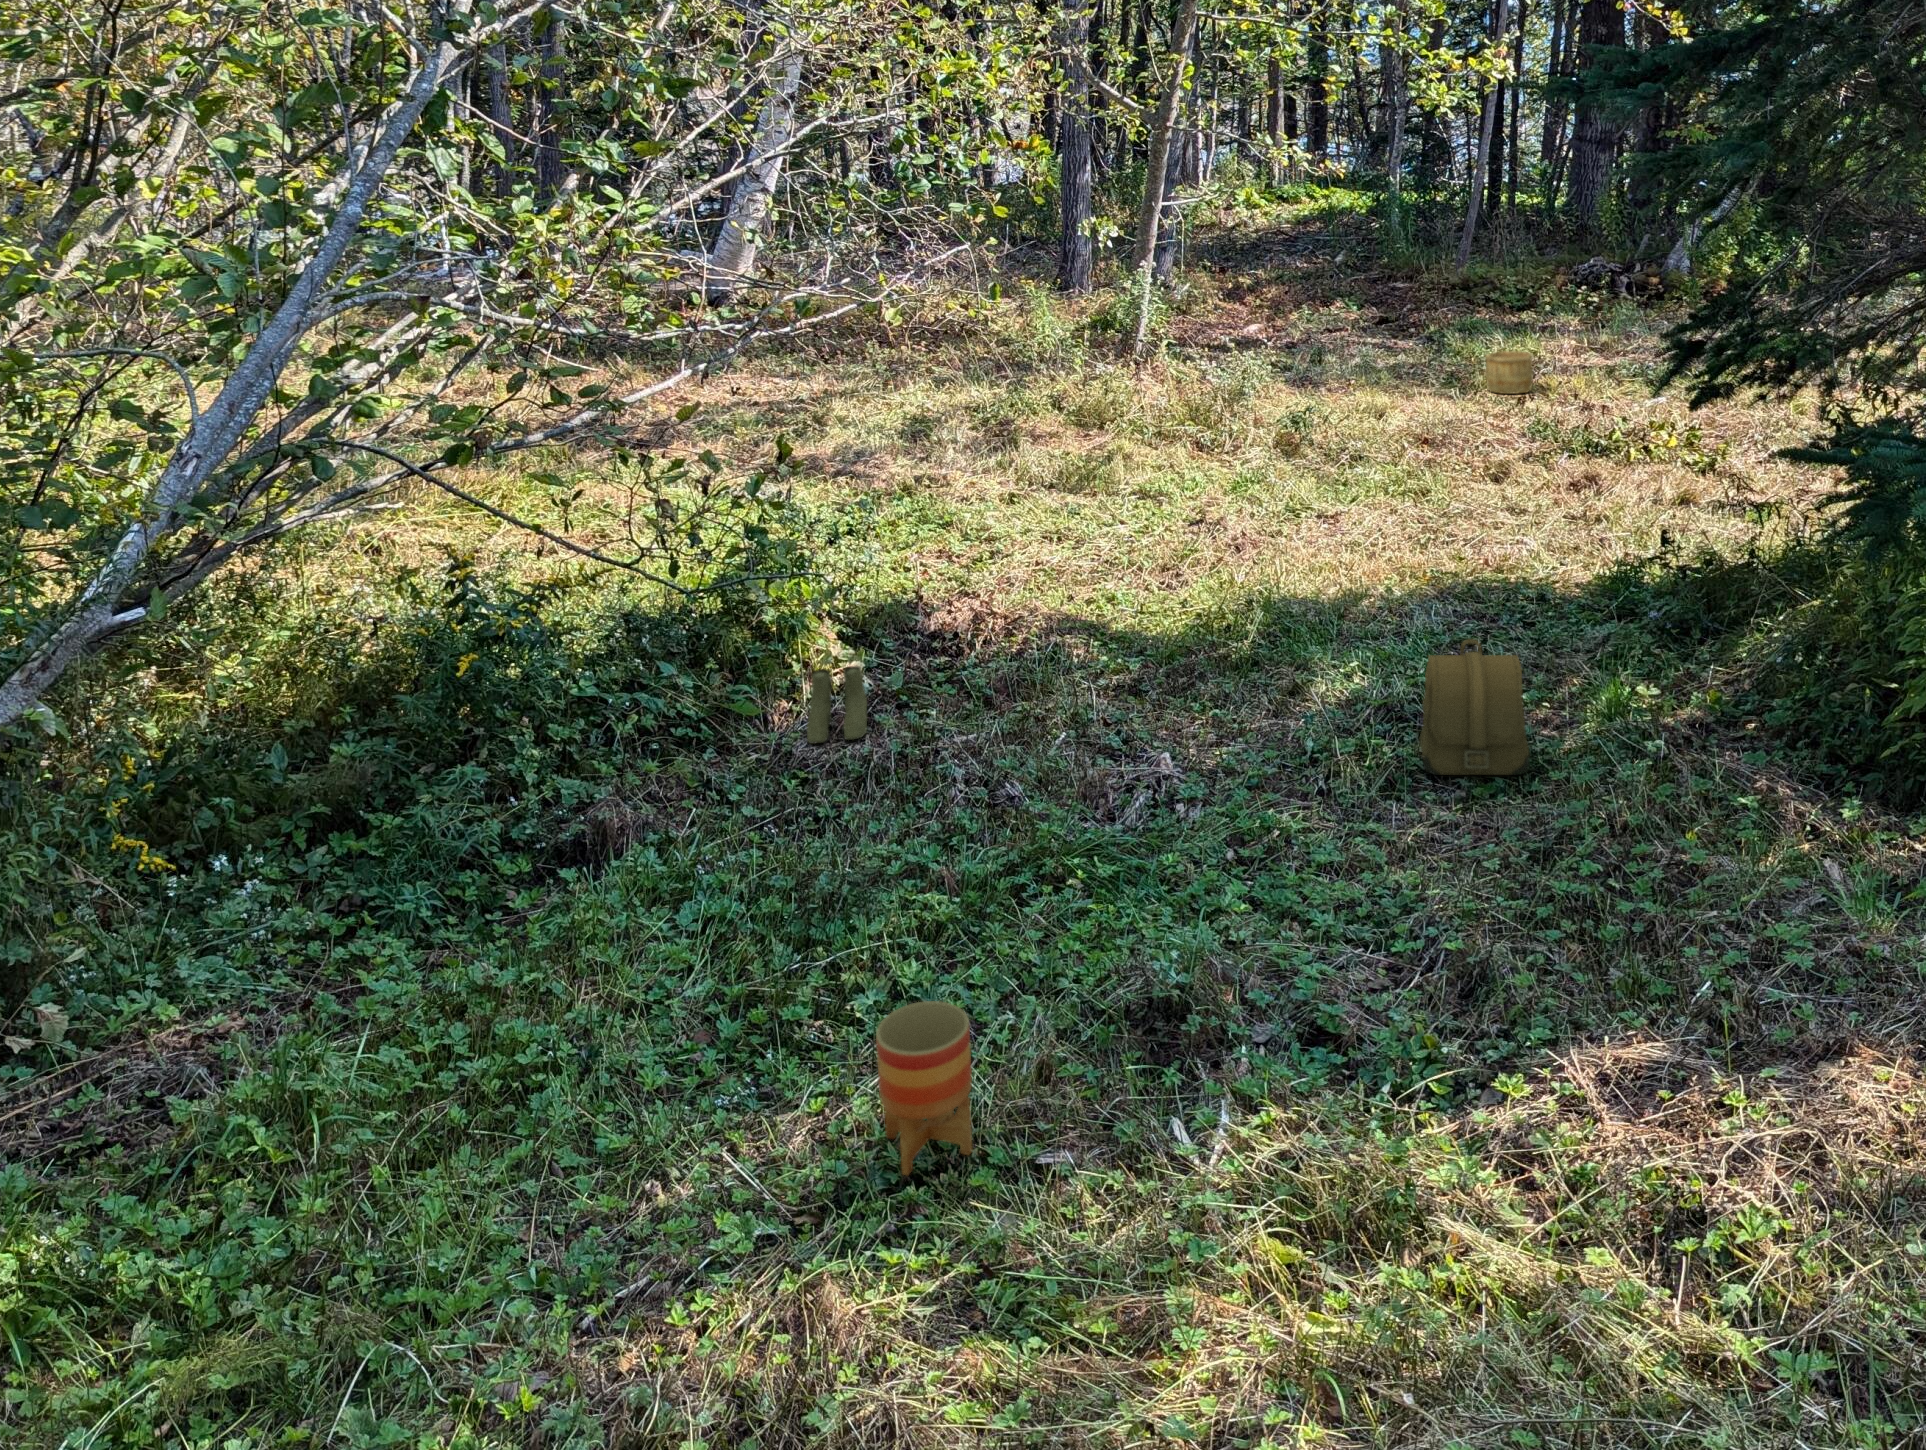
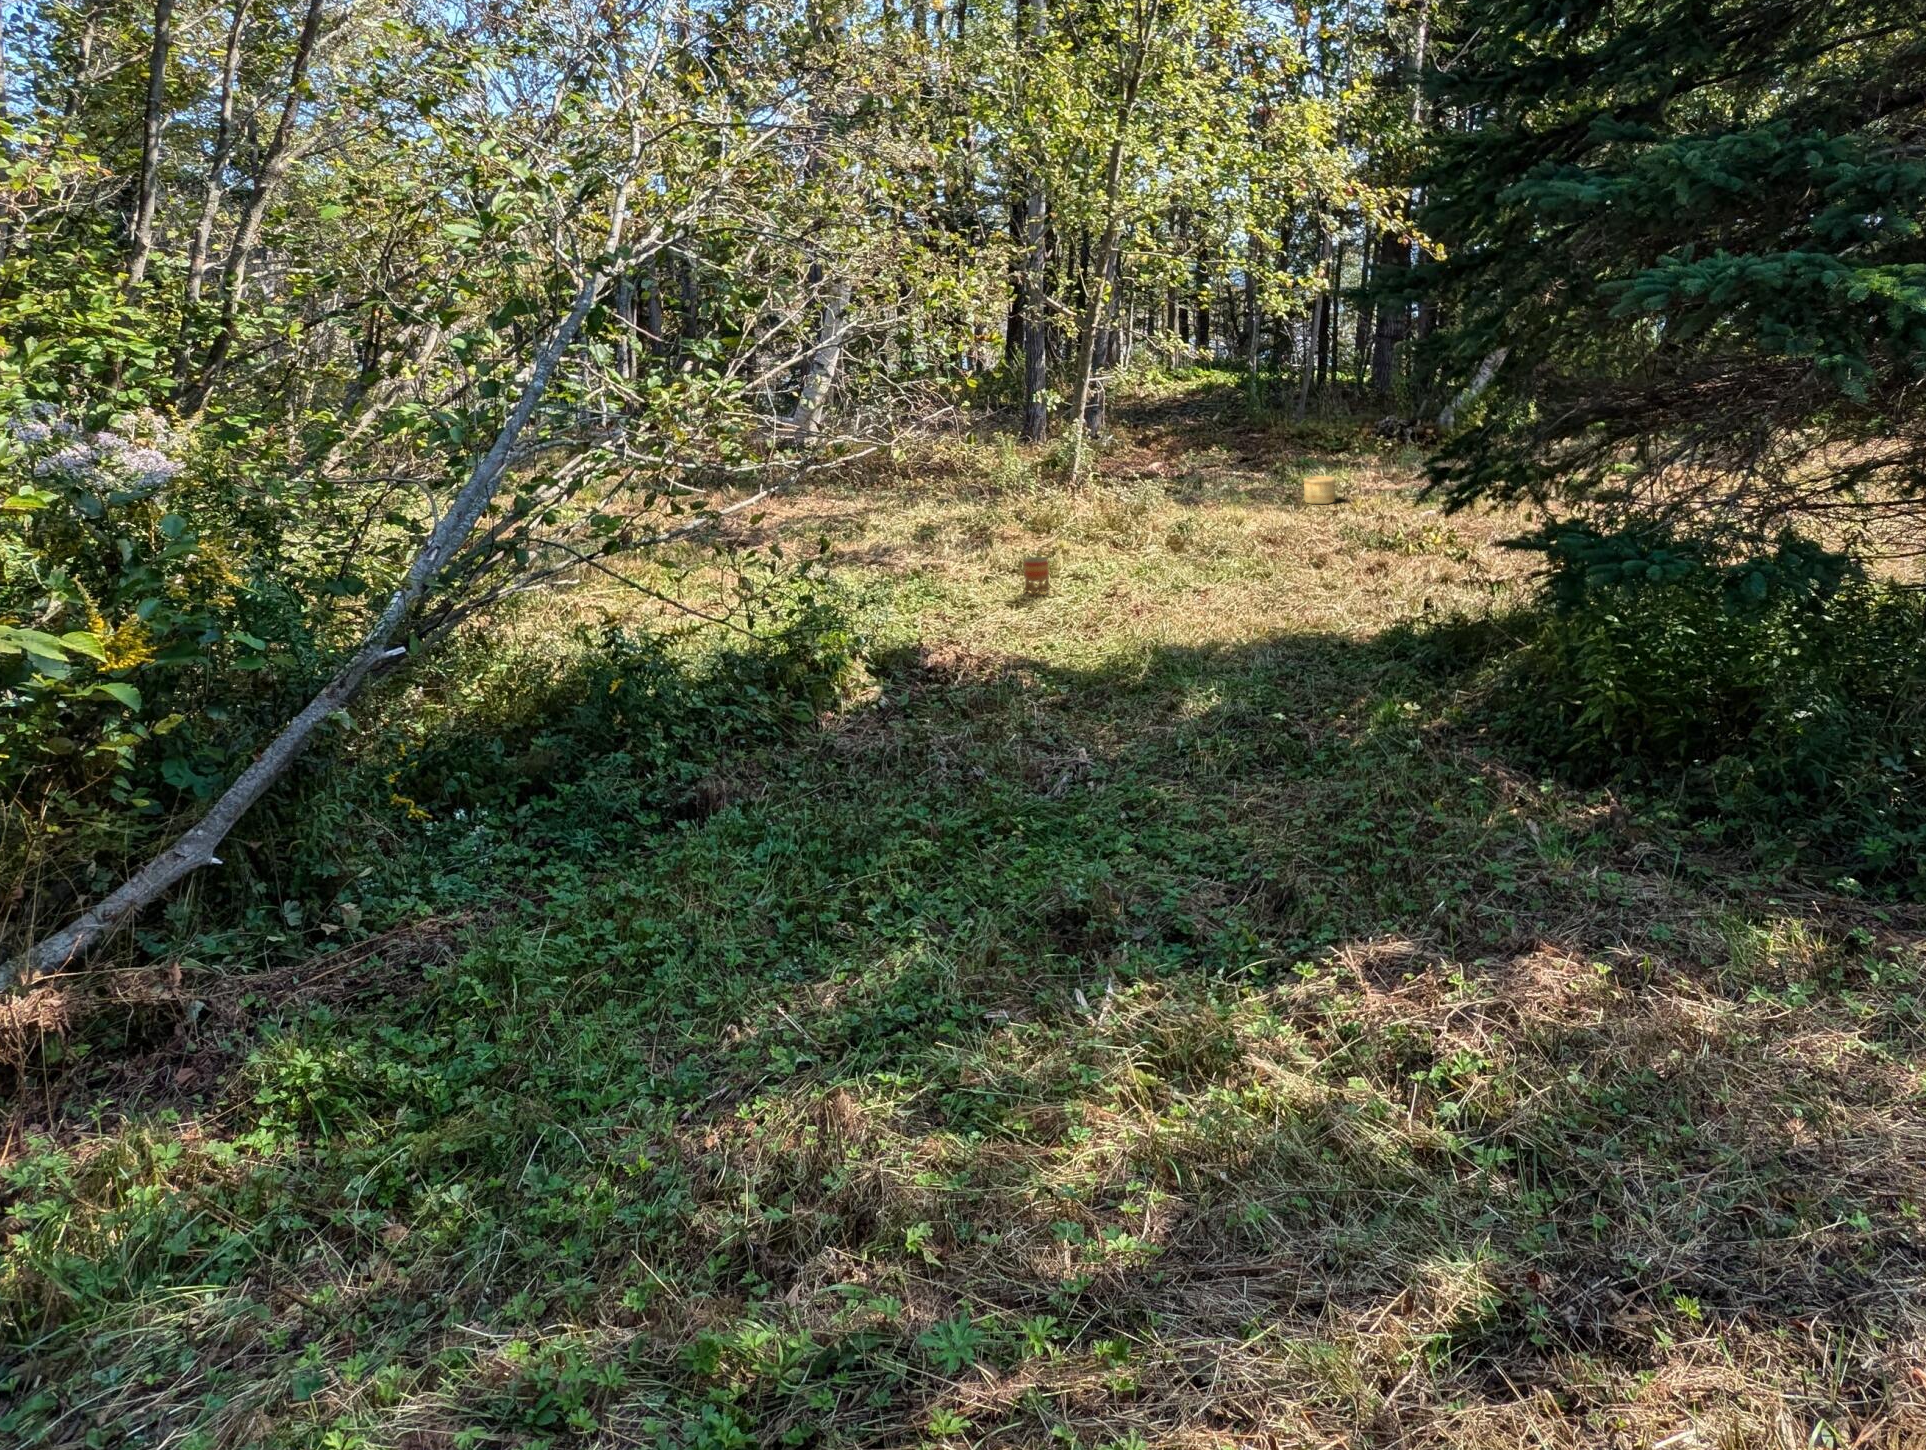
backpack: present [1419,639,1530,775] -> none [1250,667,1324,757]
boots: present [807,665,867,744] -> none [850,681,889,731]
planter: present [876,1001,973,1176] -> present [1023,556,1050,596]

